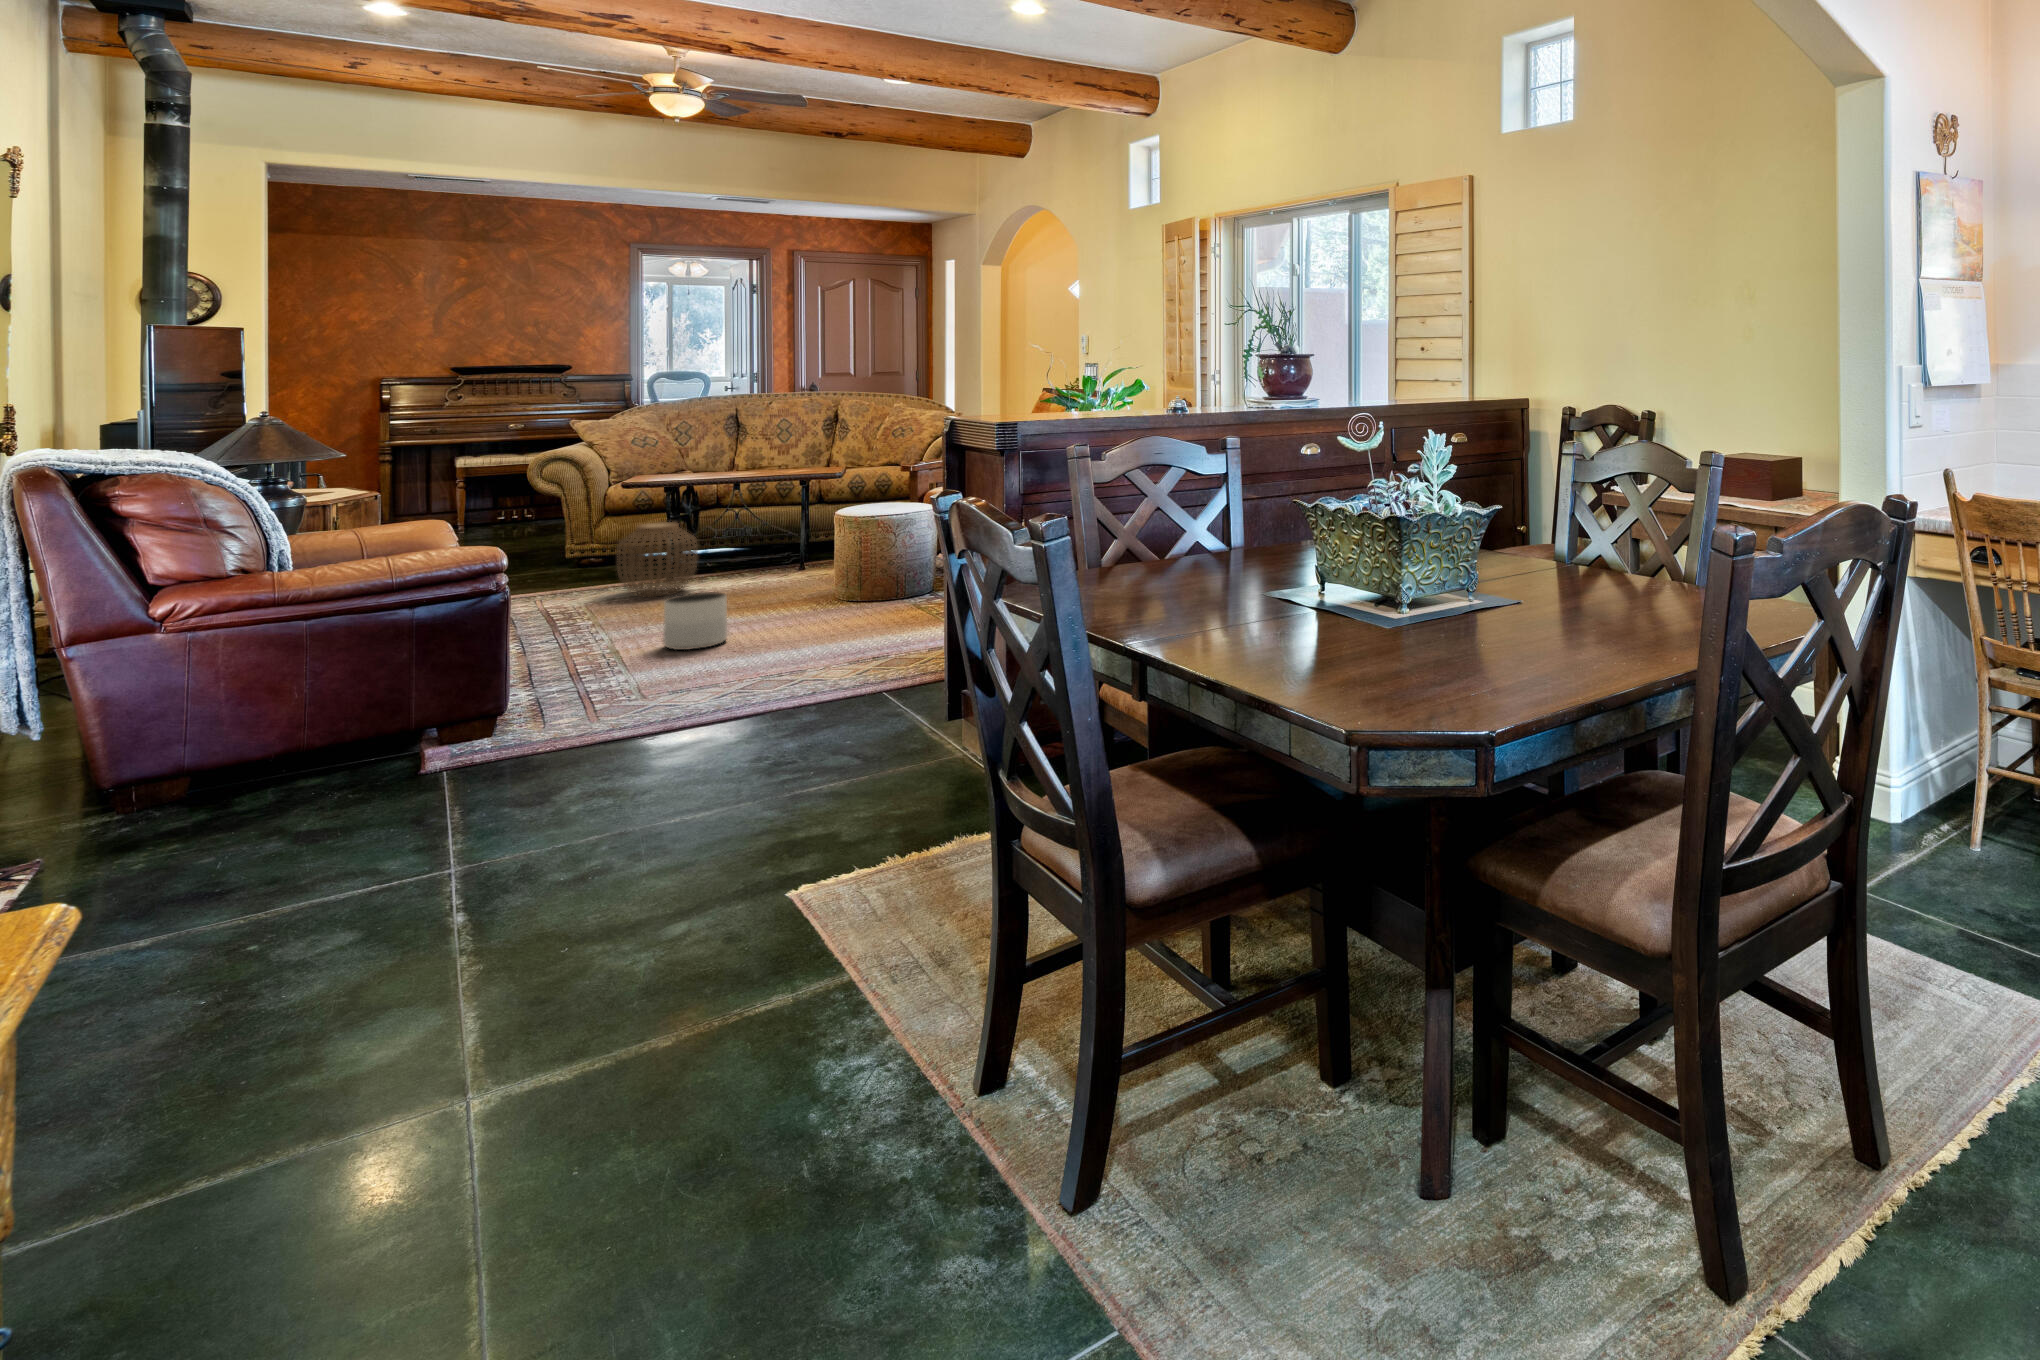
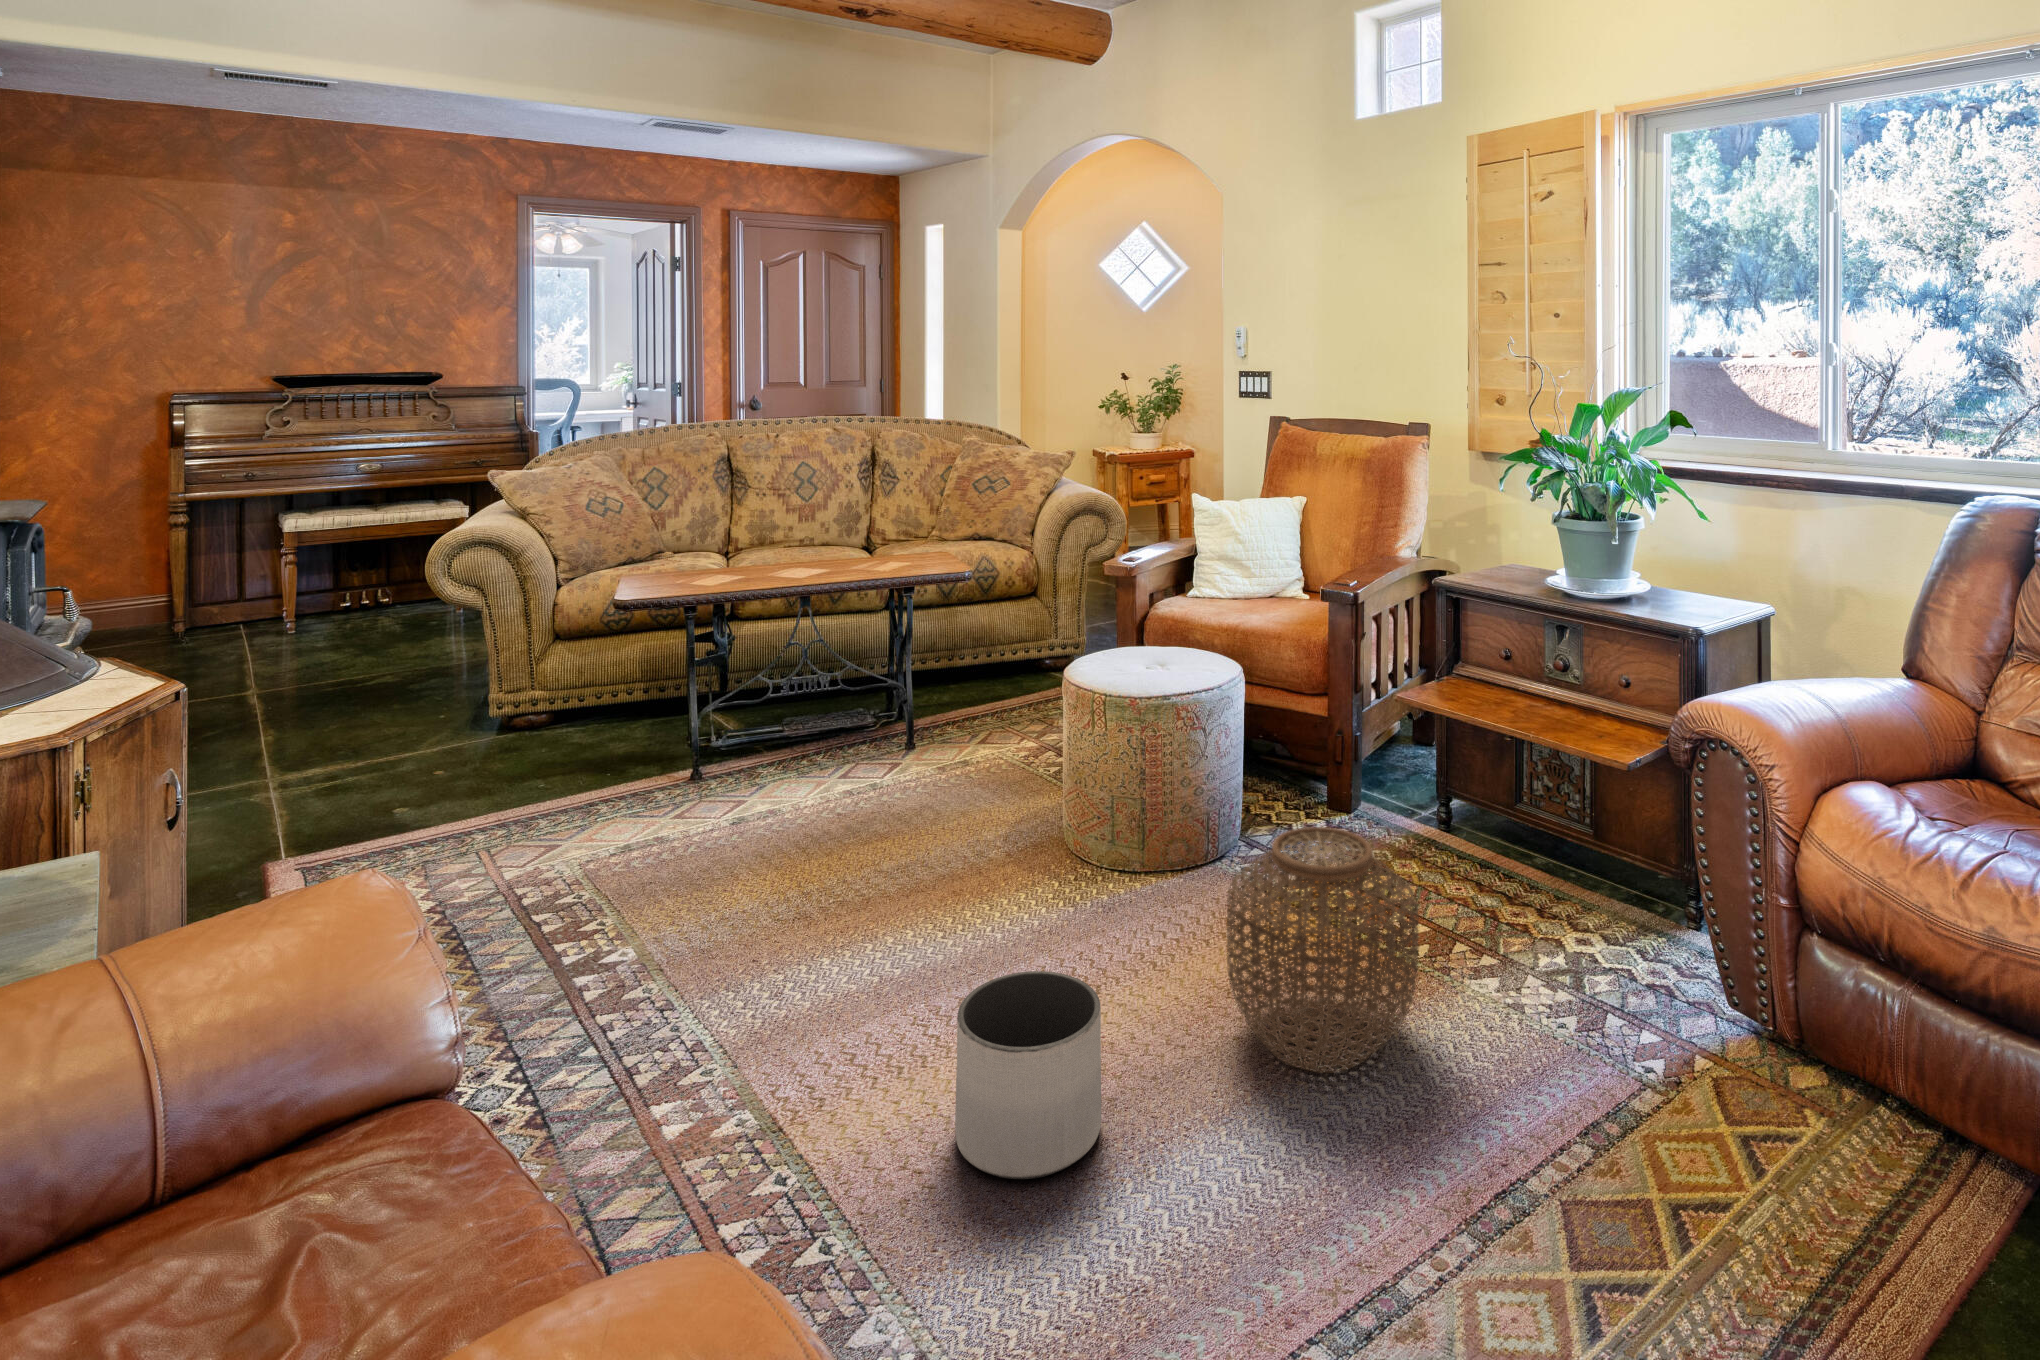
woven basket: present [617,522,697,597] -> present [1227,827,1418,1073]

